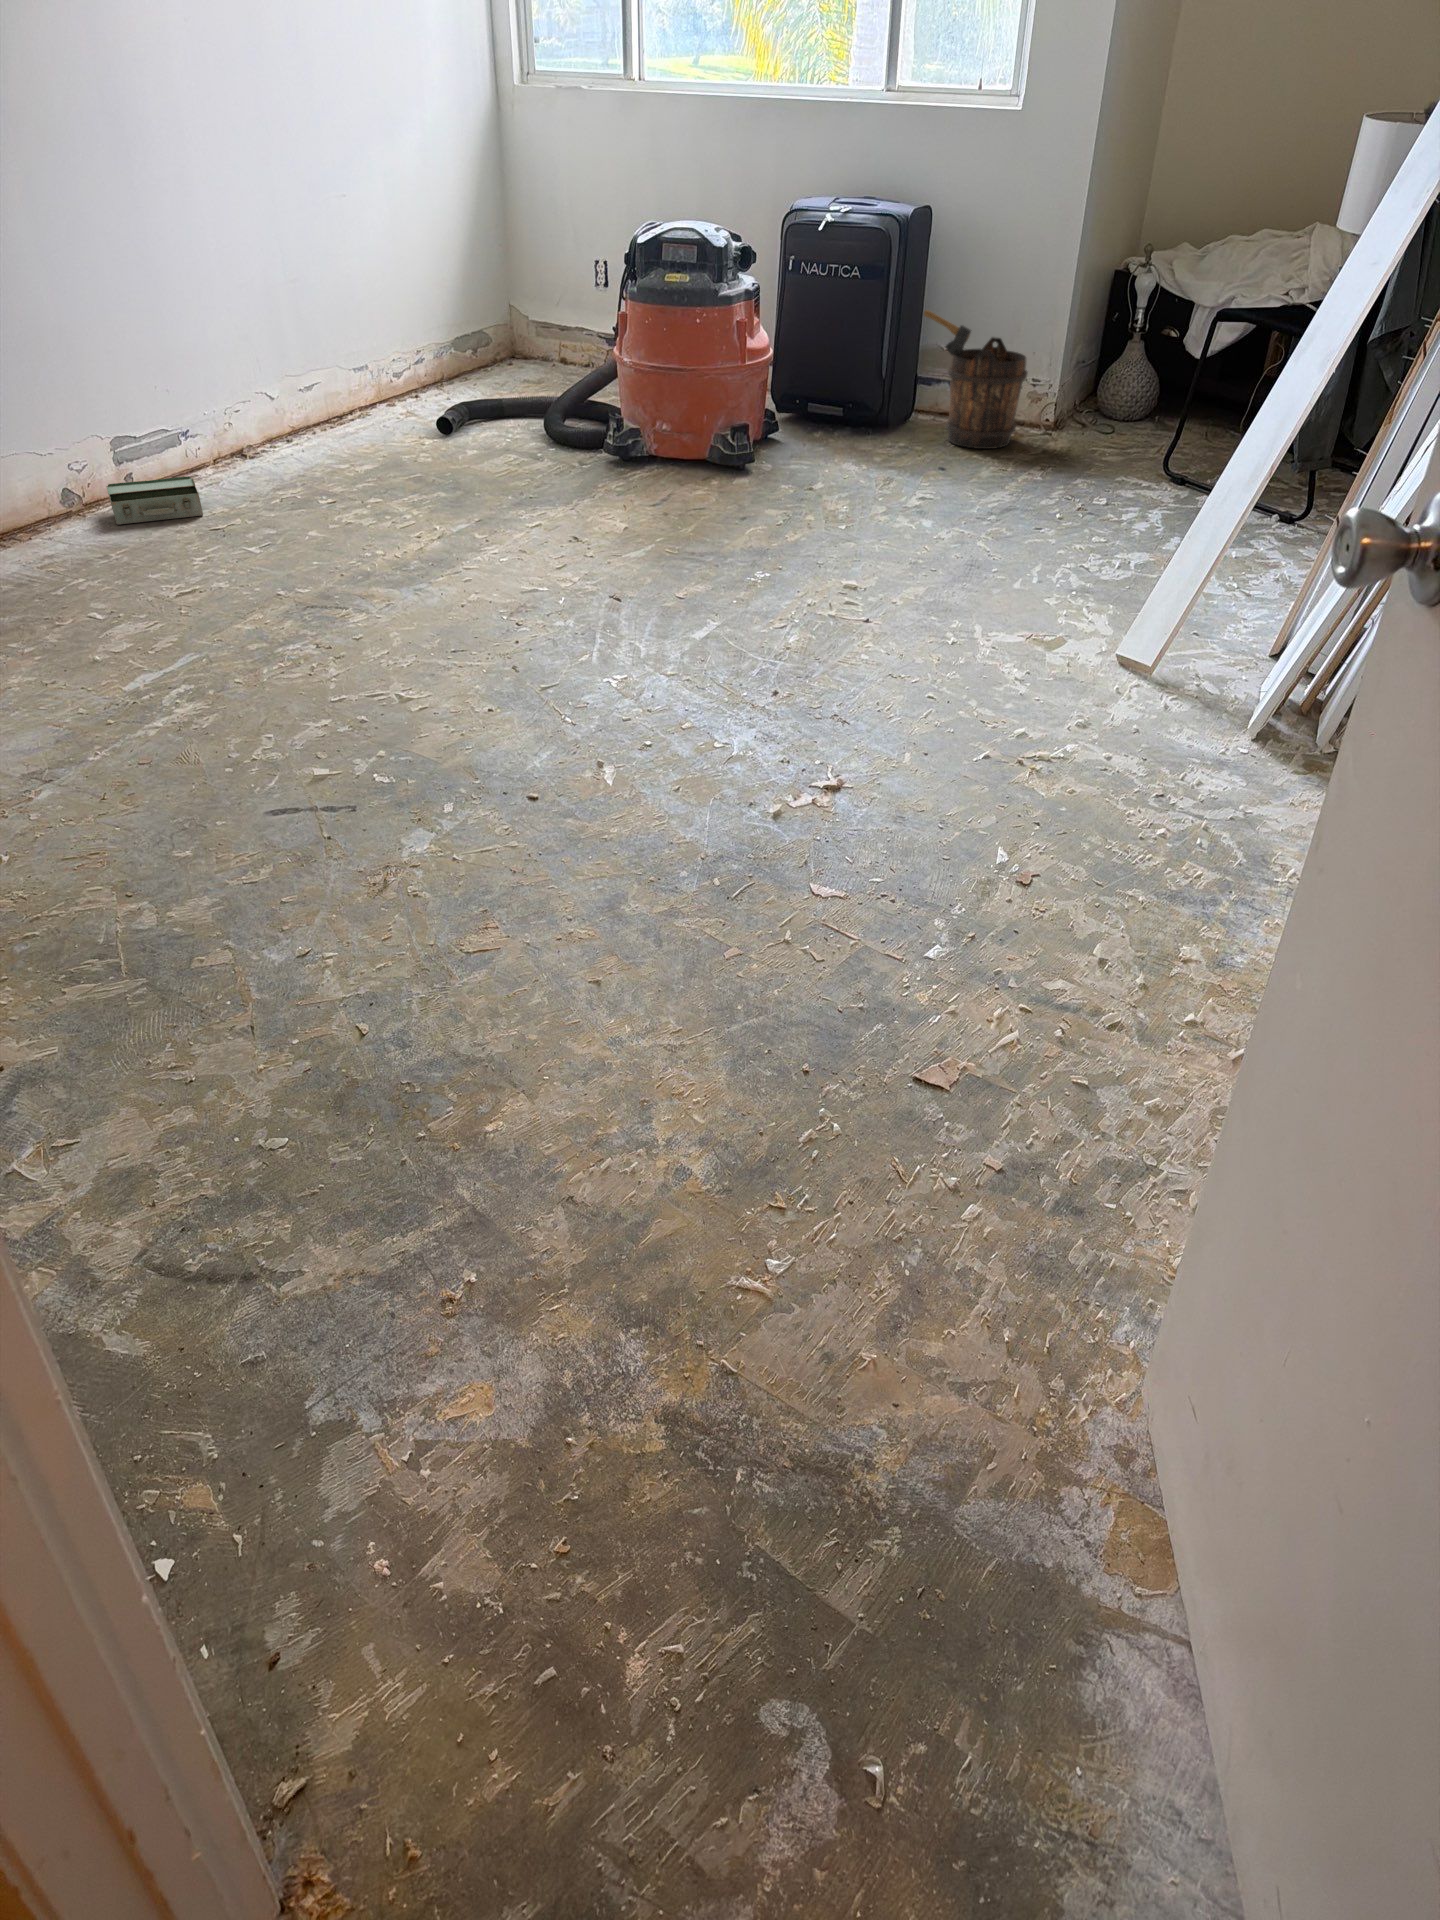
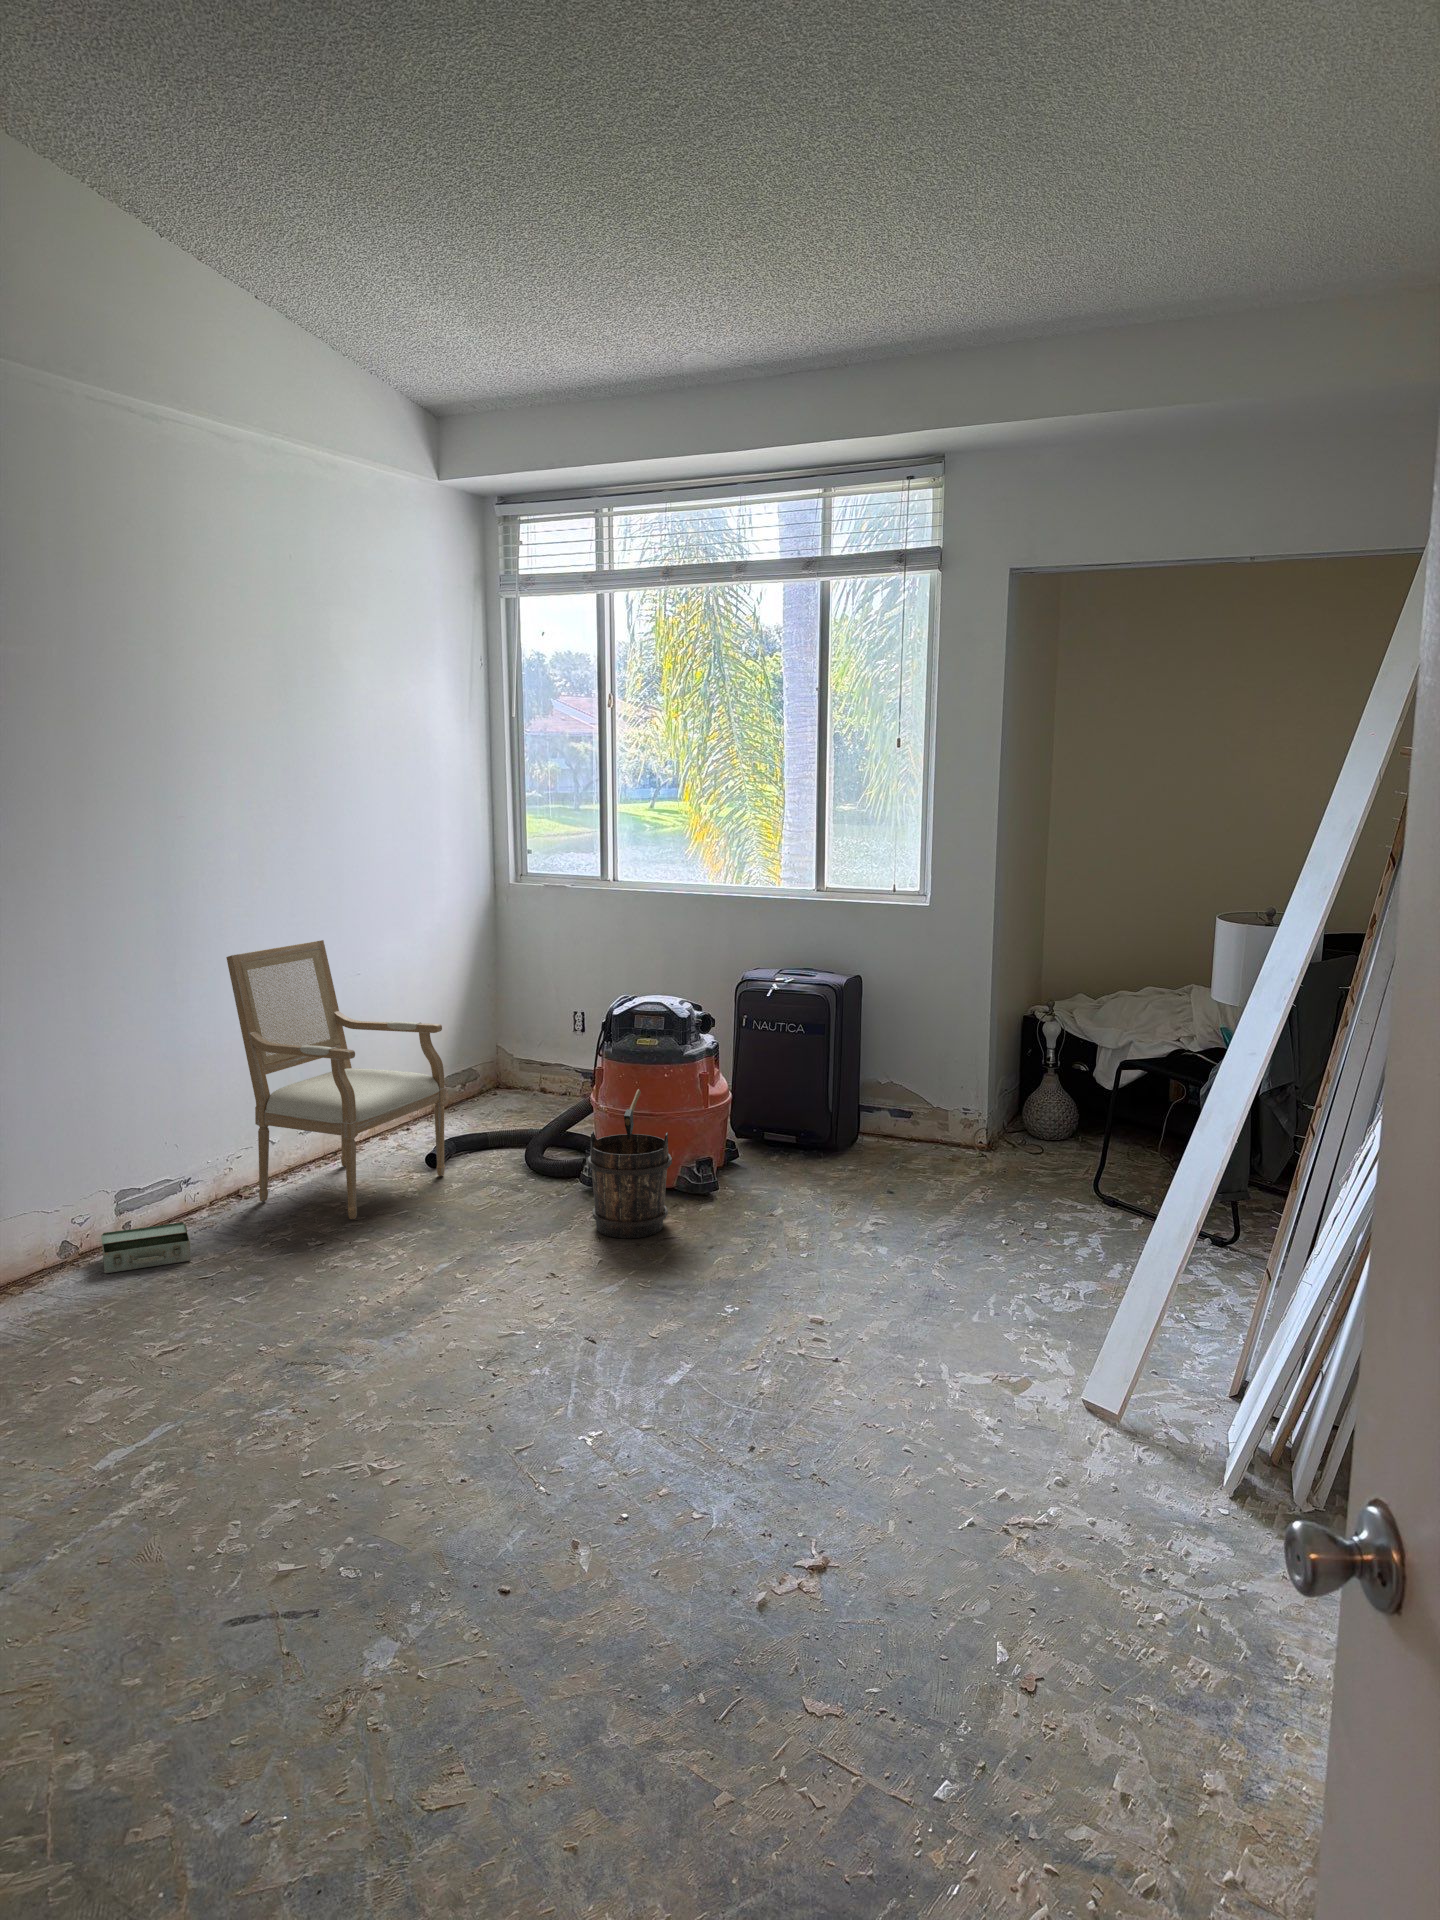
chair: none [185,144,462,482] -> present [226,940,446,1220]
bucket: present [924,310,1028,449] -> present [588,1089,672,1238]

